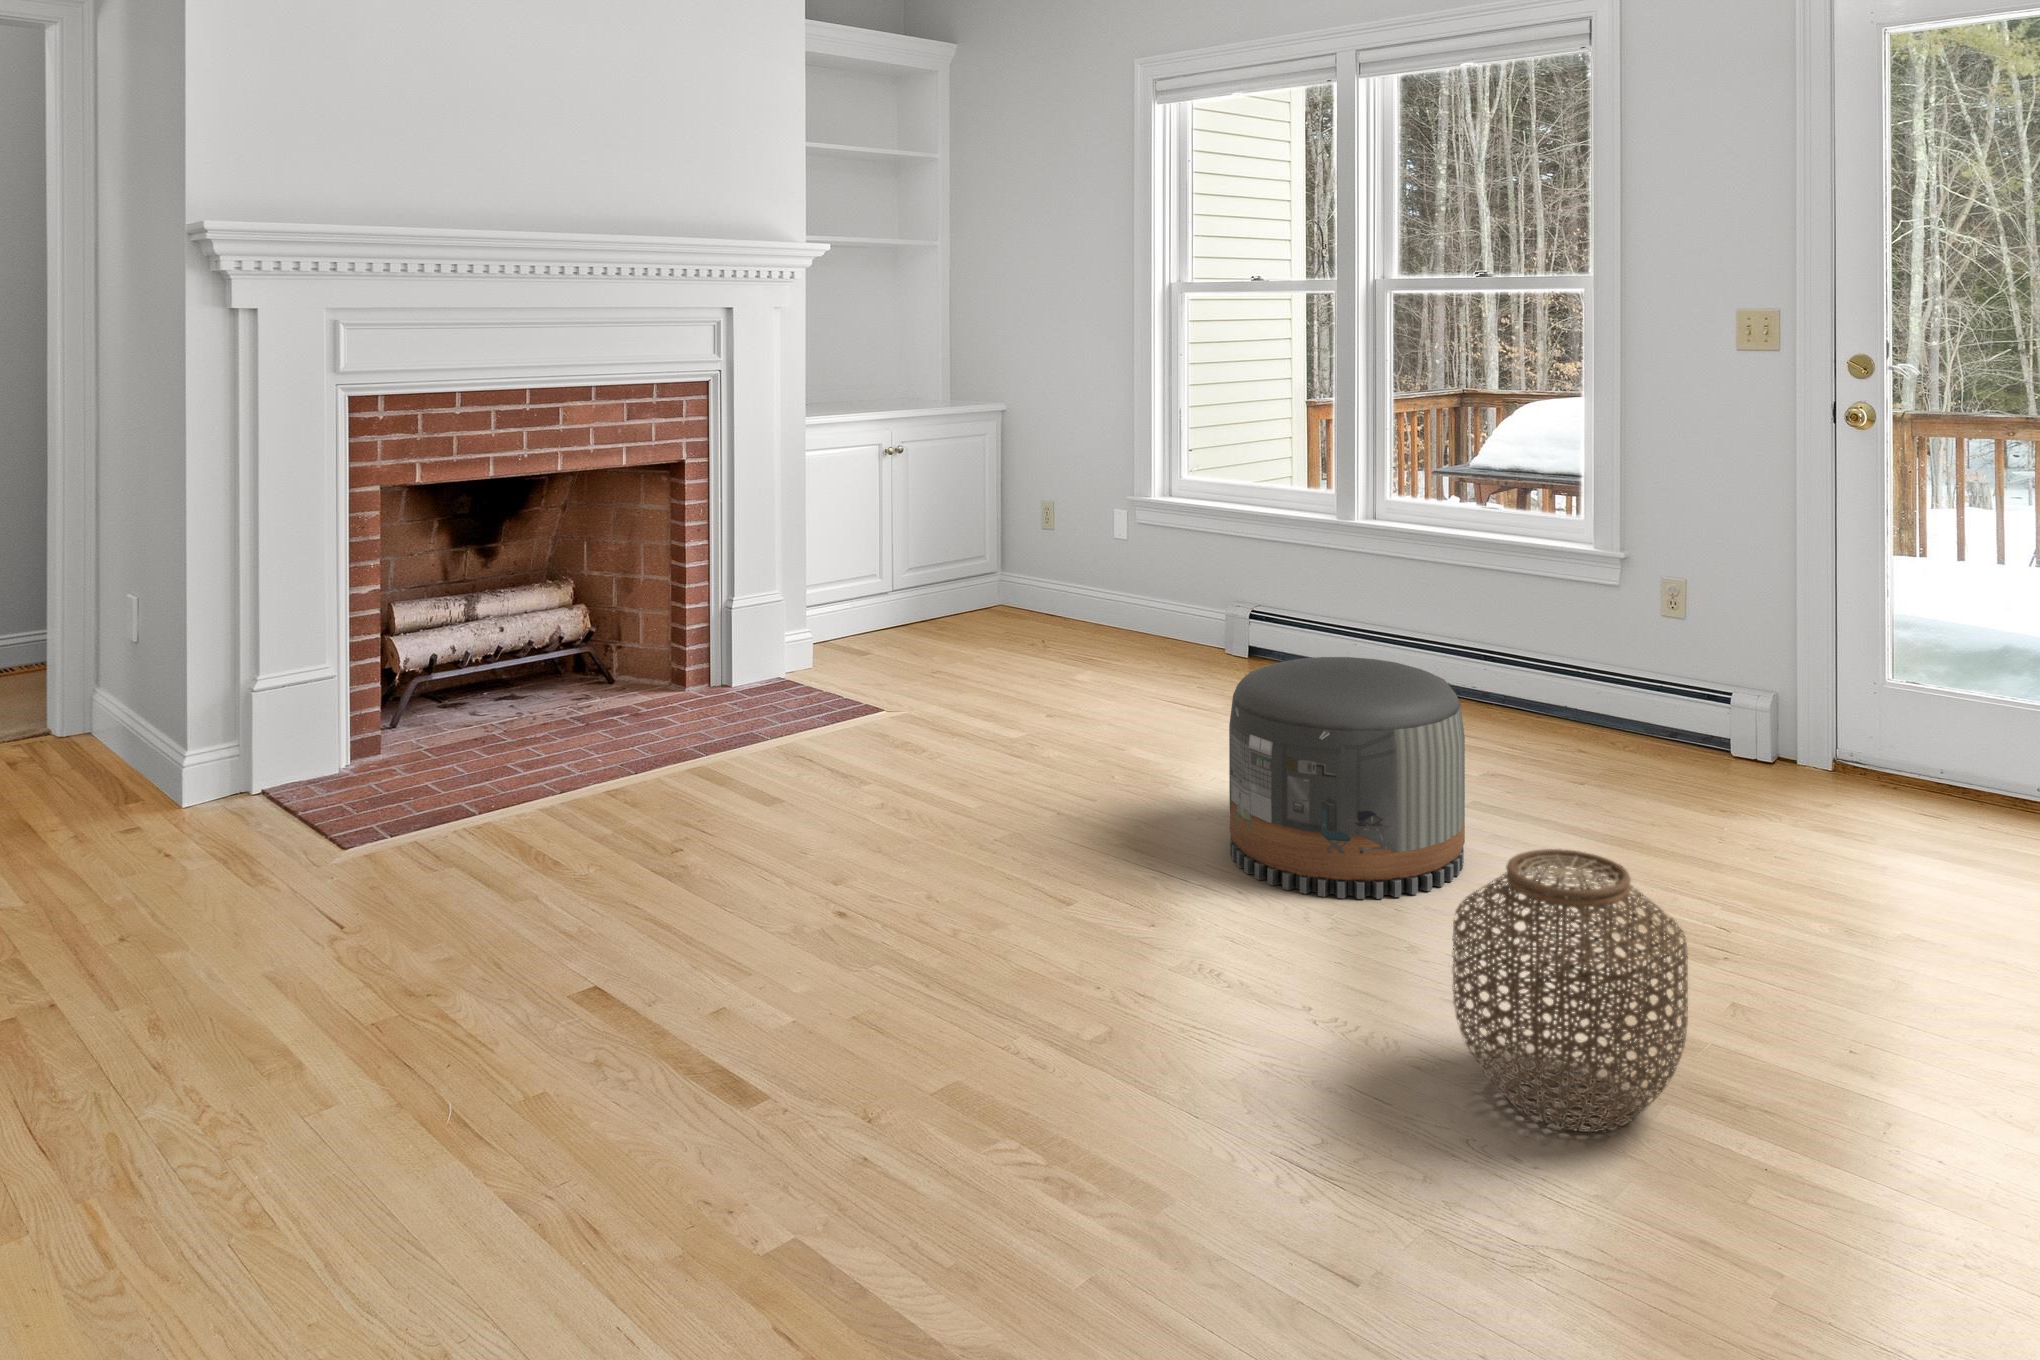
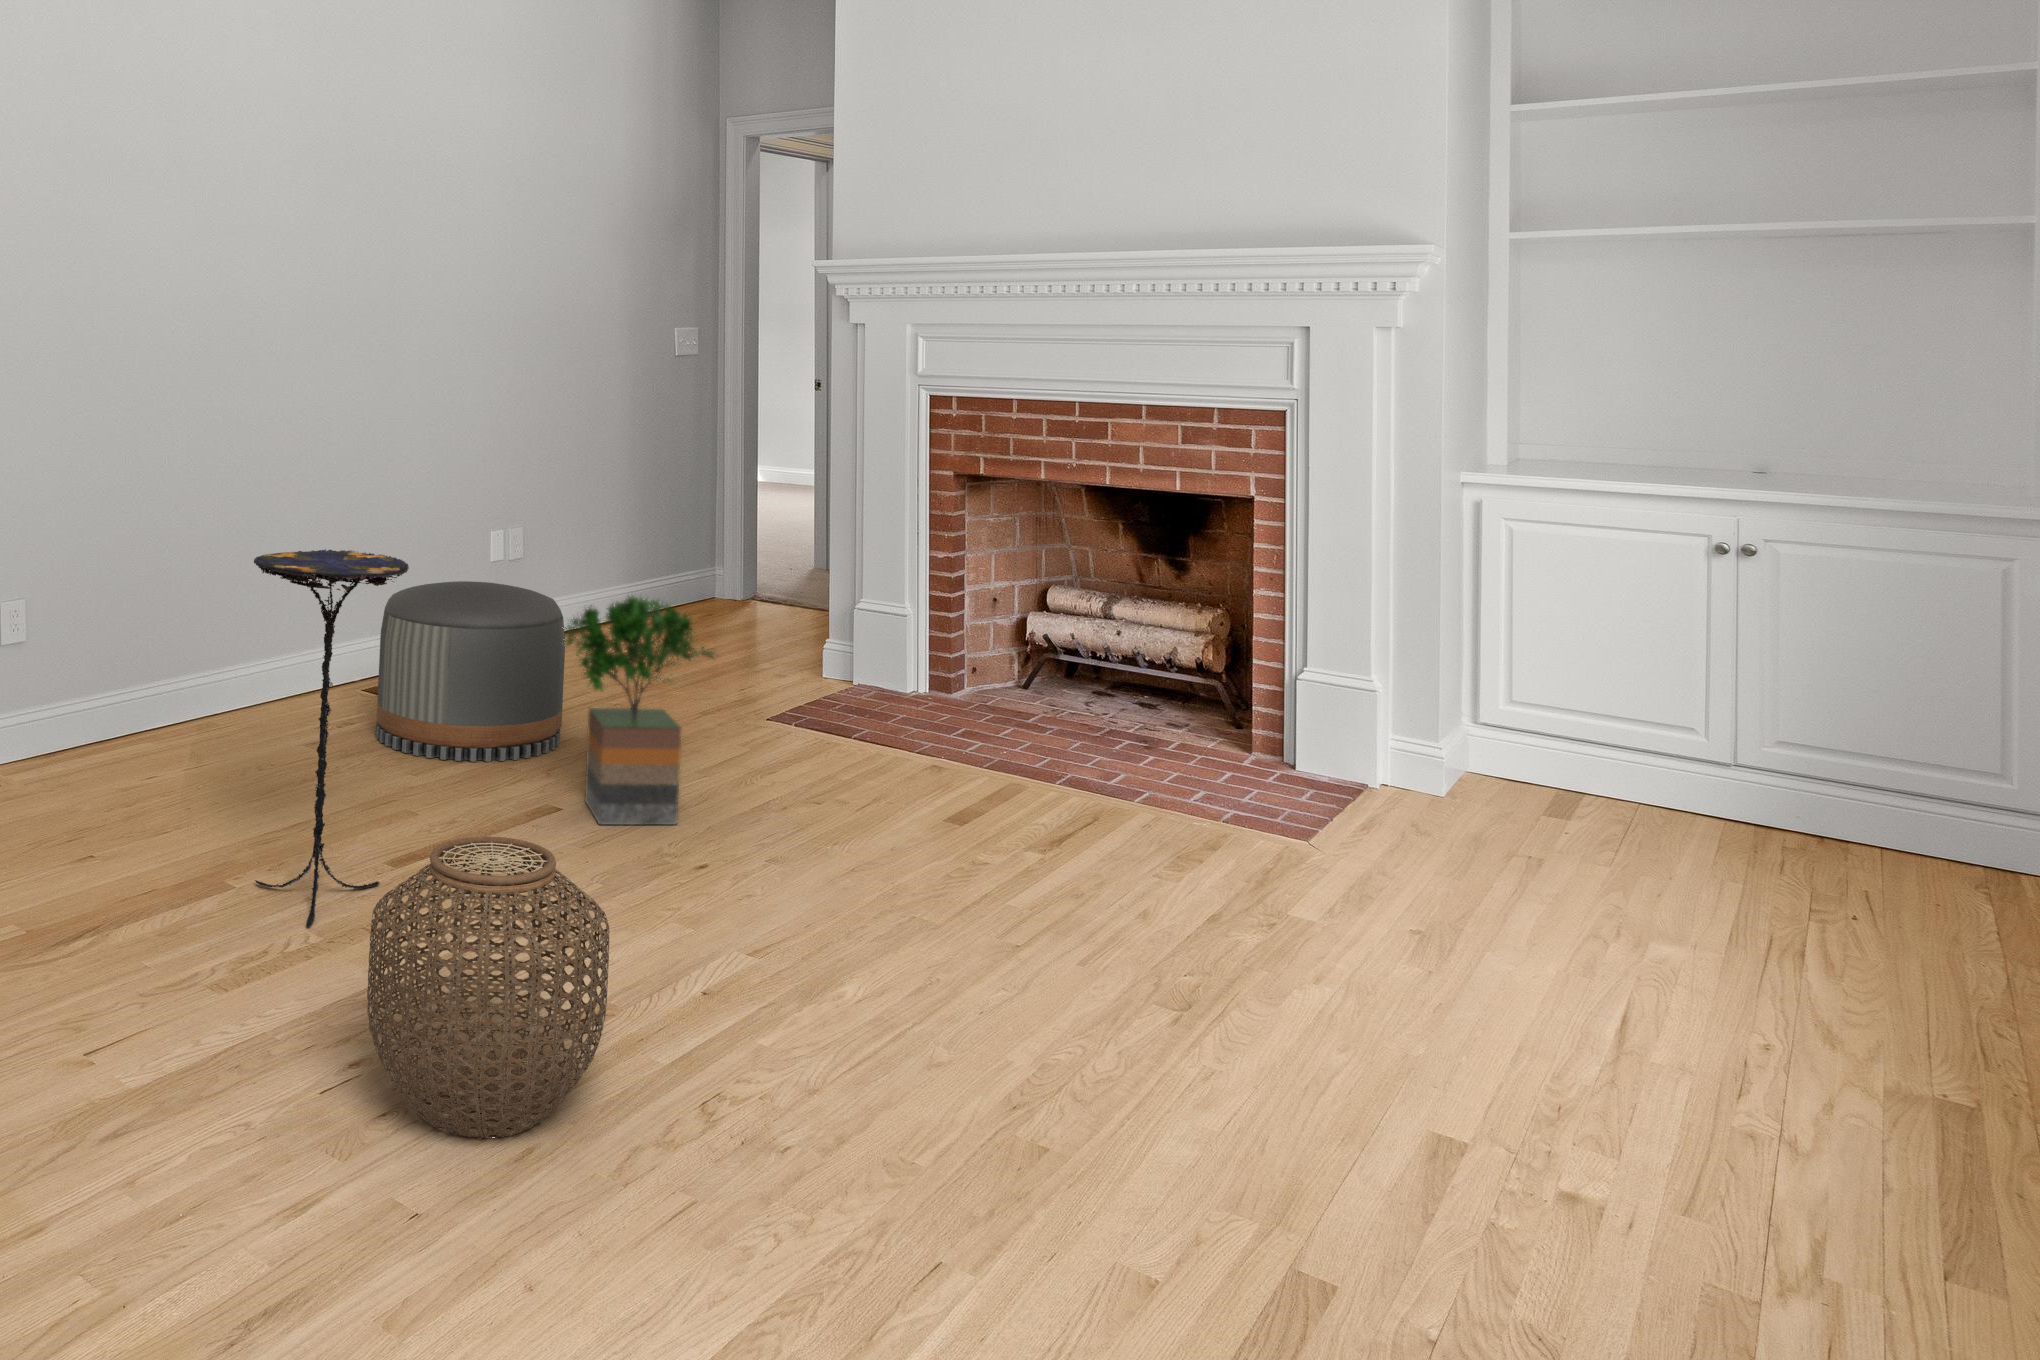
pouf: present [1229,657,1465,899] -> present [376,581,565,762]
potted tree: none [662,688,850,988] -> present [565,596,714,825]
side table: none [924,691,1144,1243] -> present [254,549,409,927]

